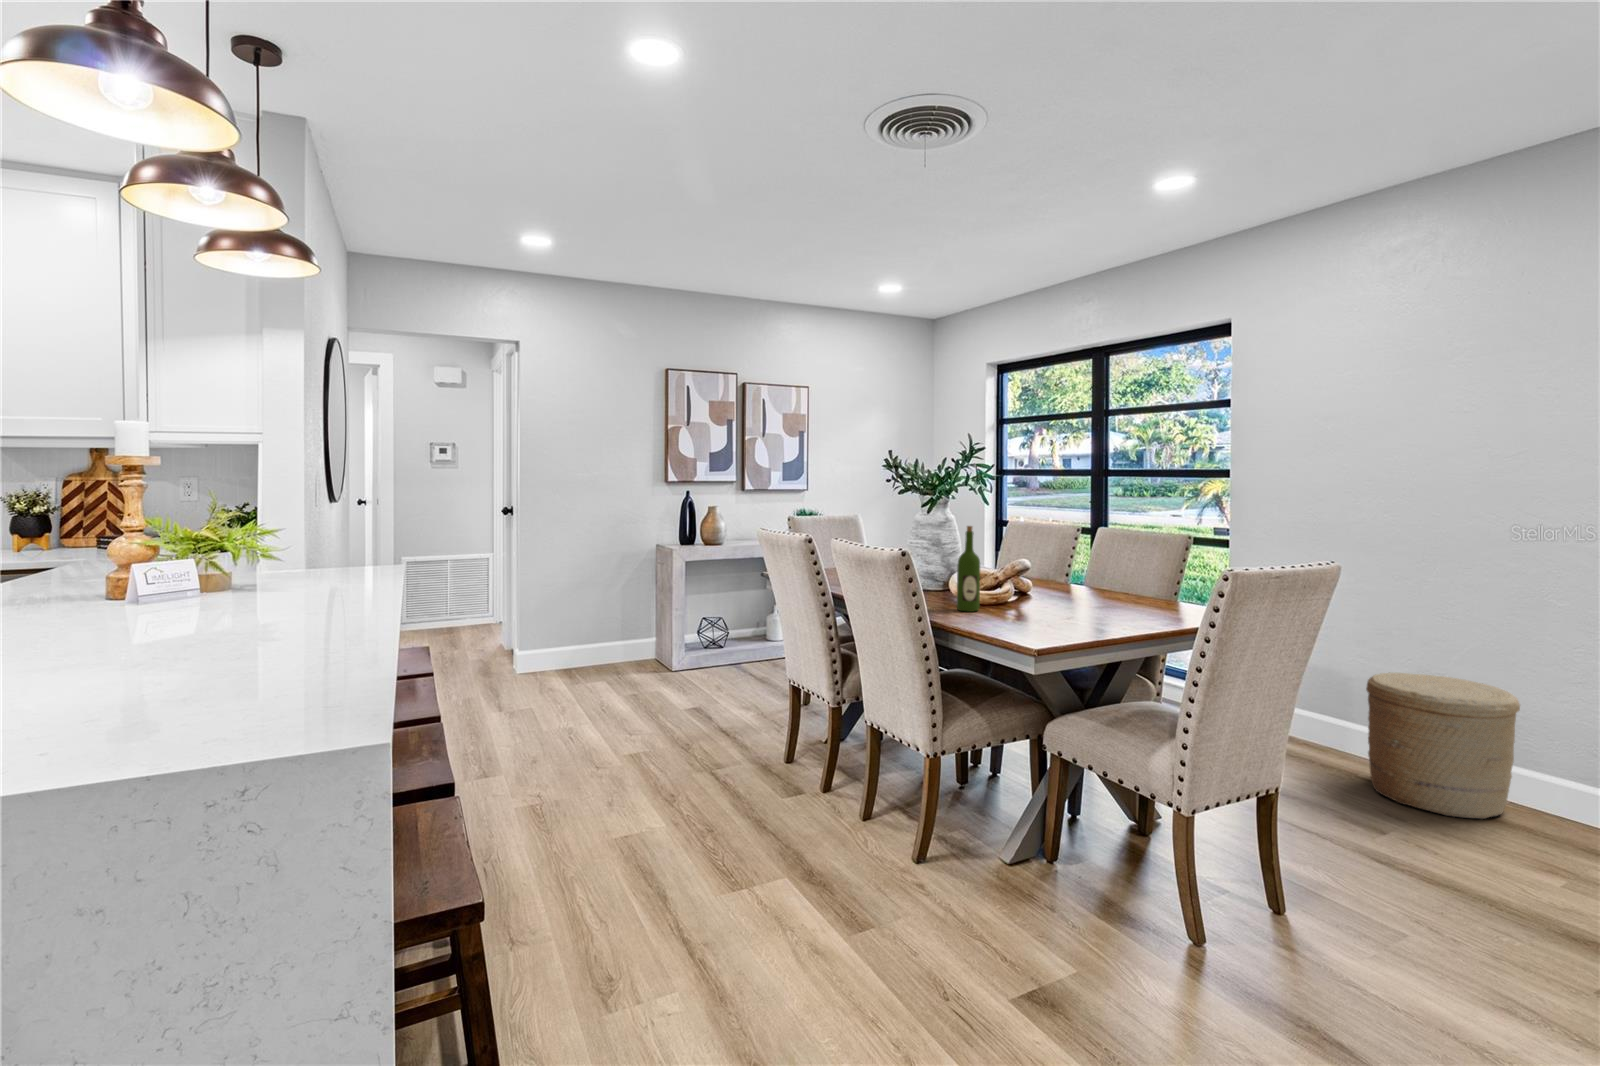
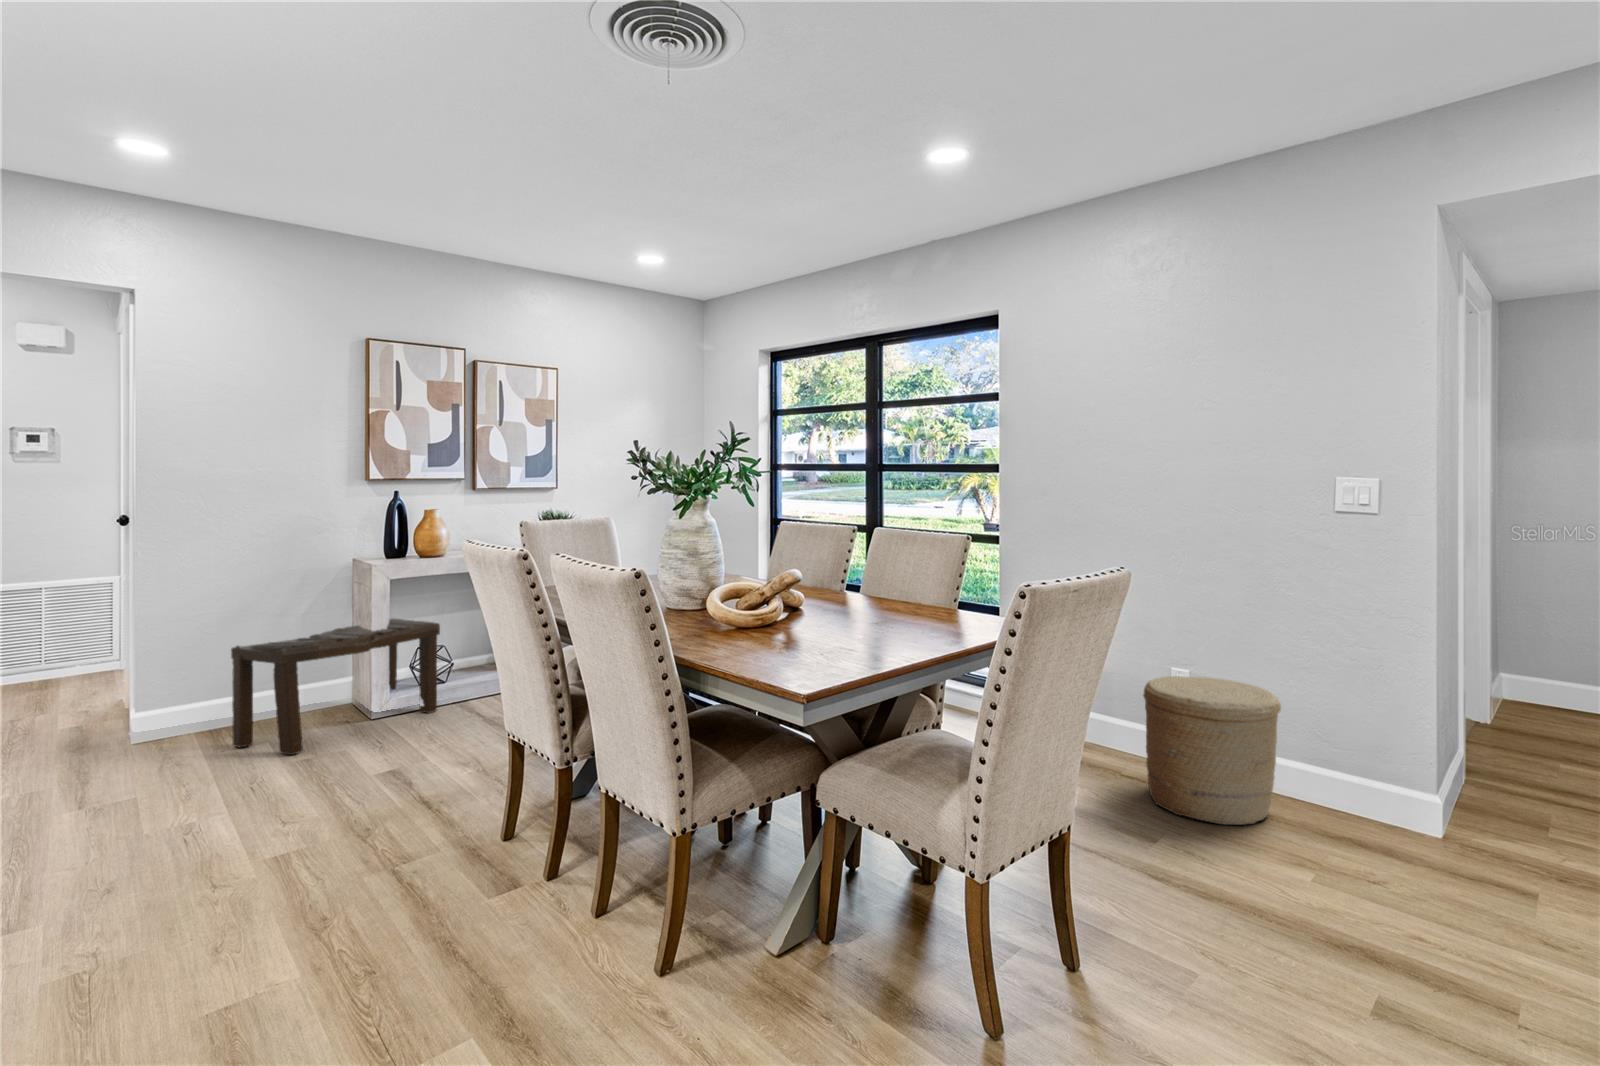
wine bottle: present [957,526,980,612] -> none [713,533,741,638]
bench: none [577,593,722,693] -> present [231,619,440,755]

